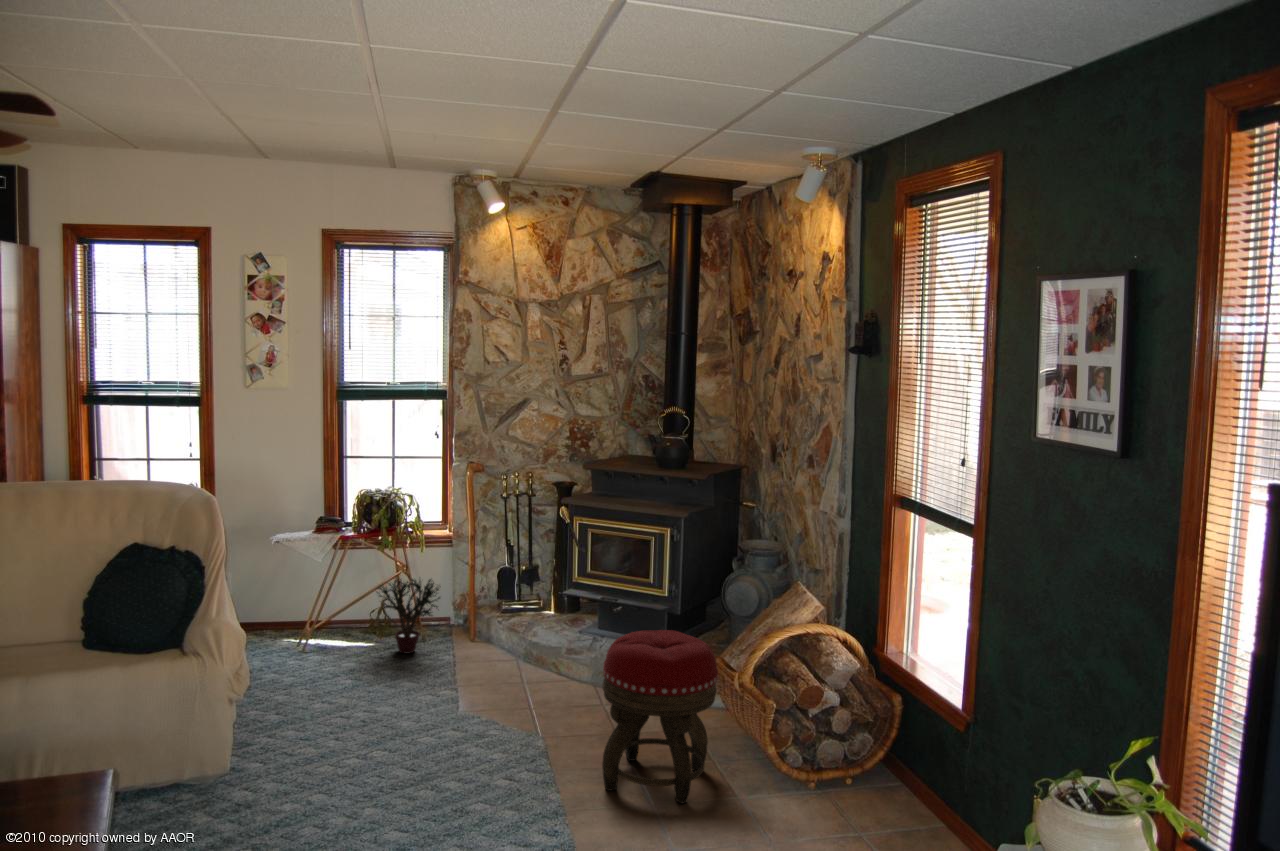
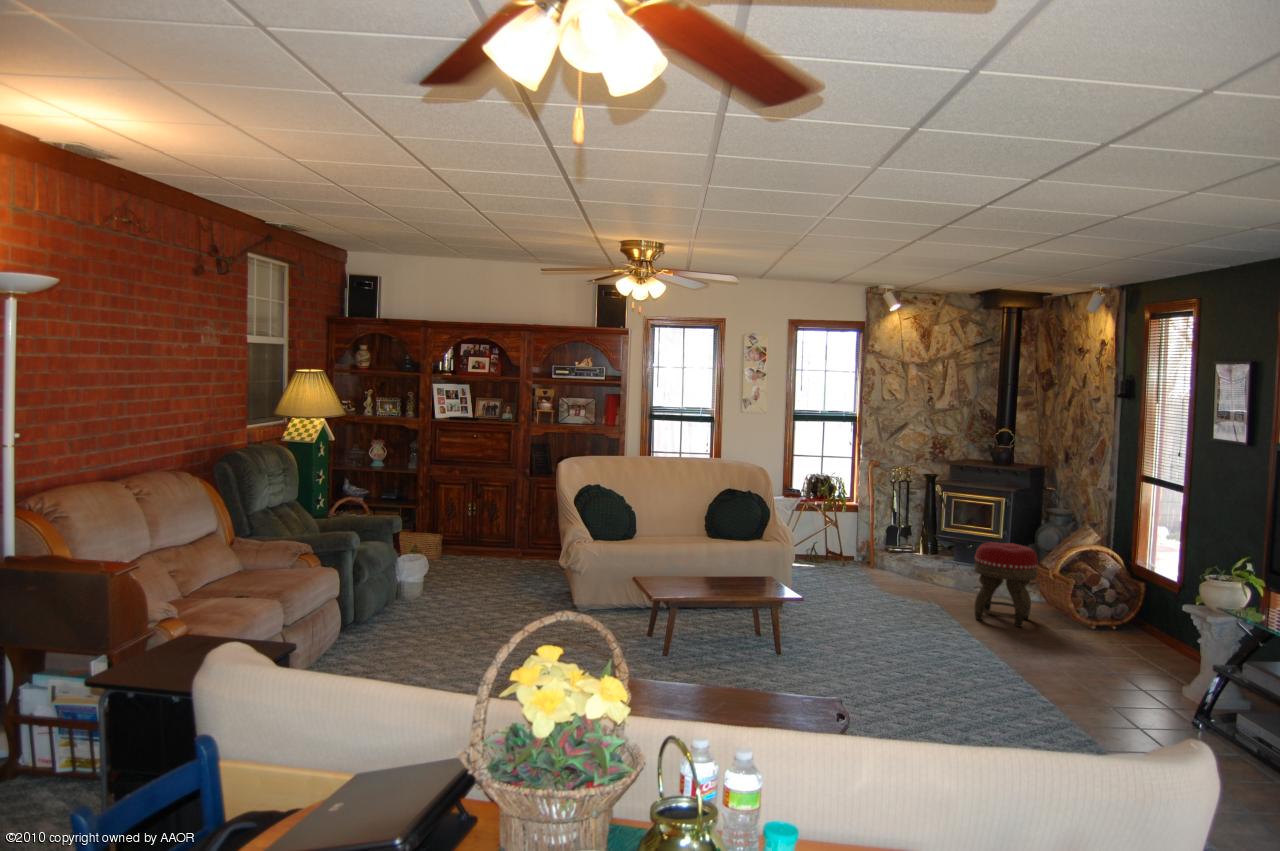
potted plant: present [378,578,440,653] -> none [820,521,859,567]

